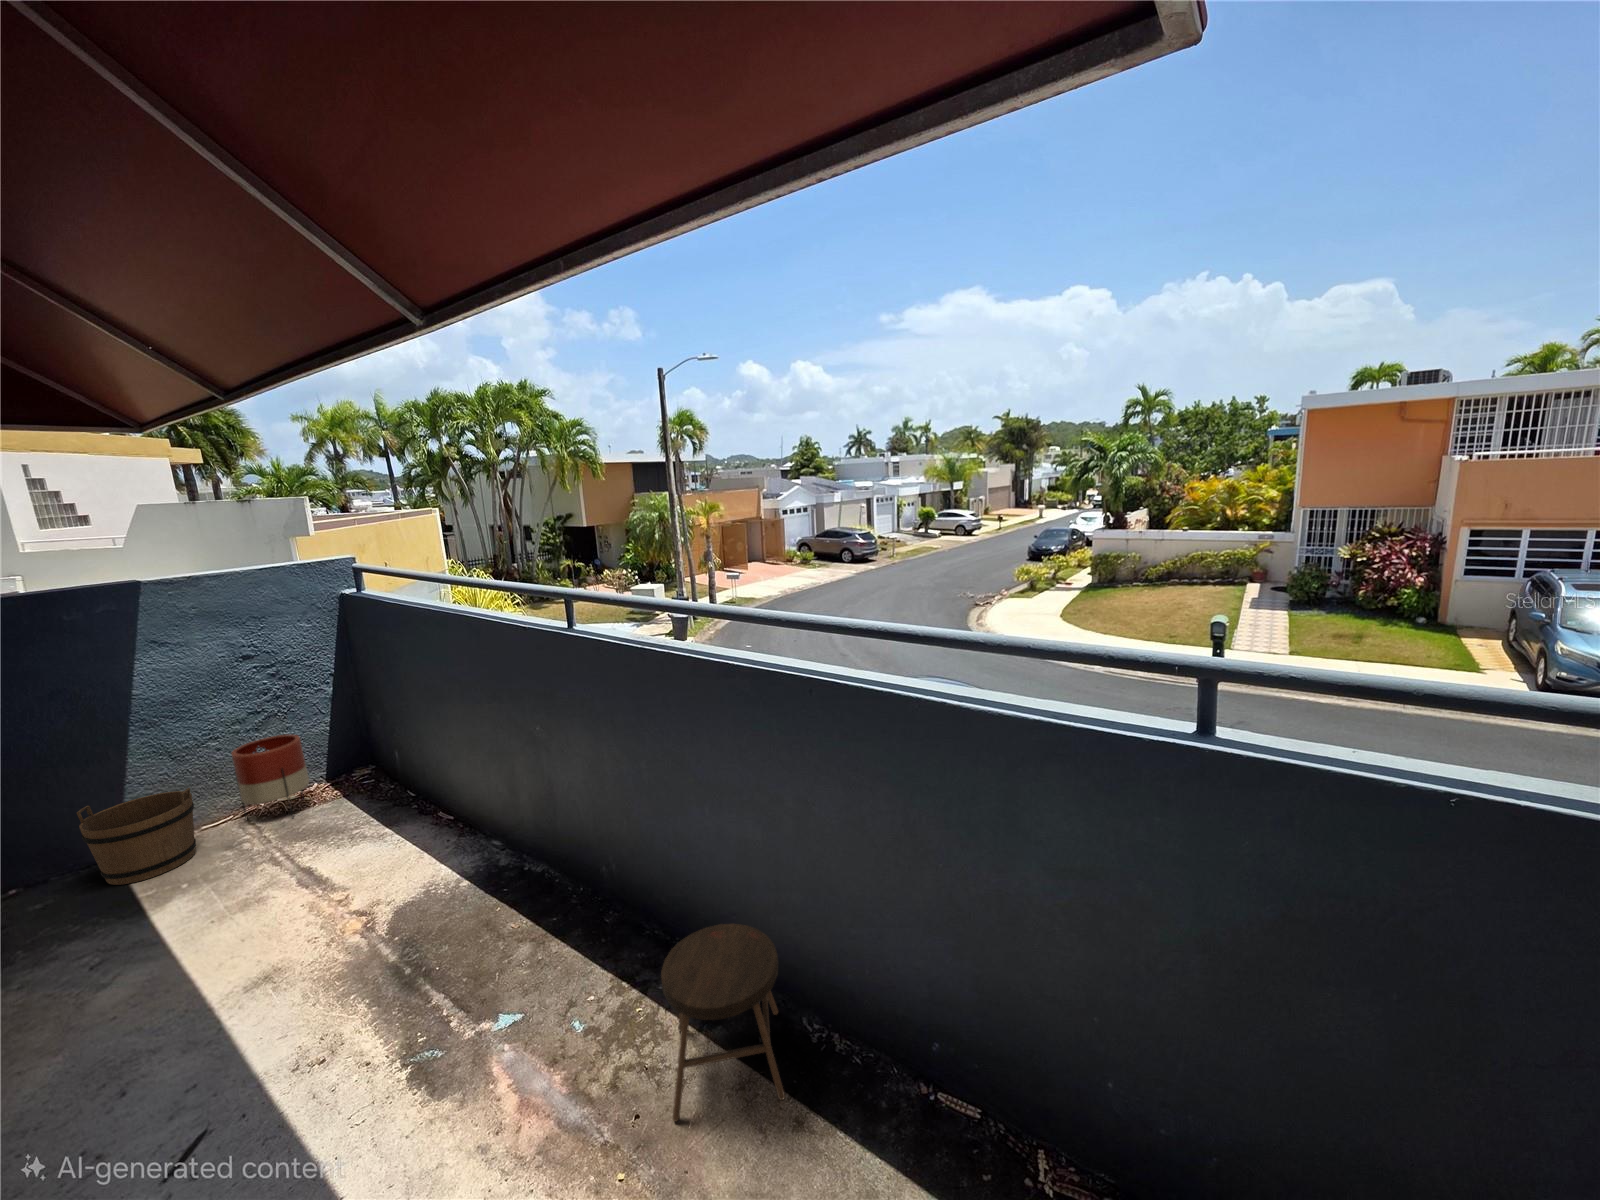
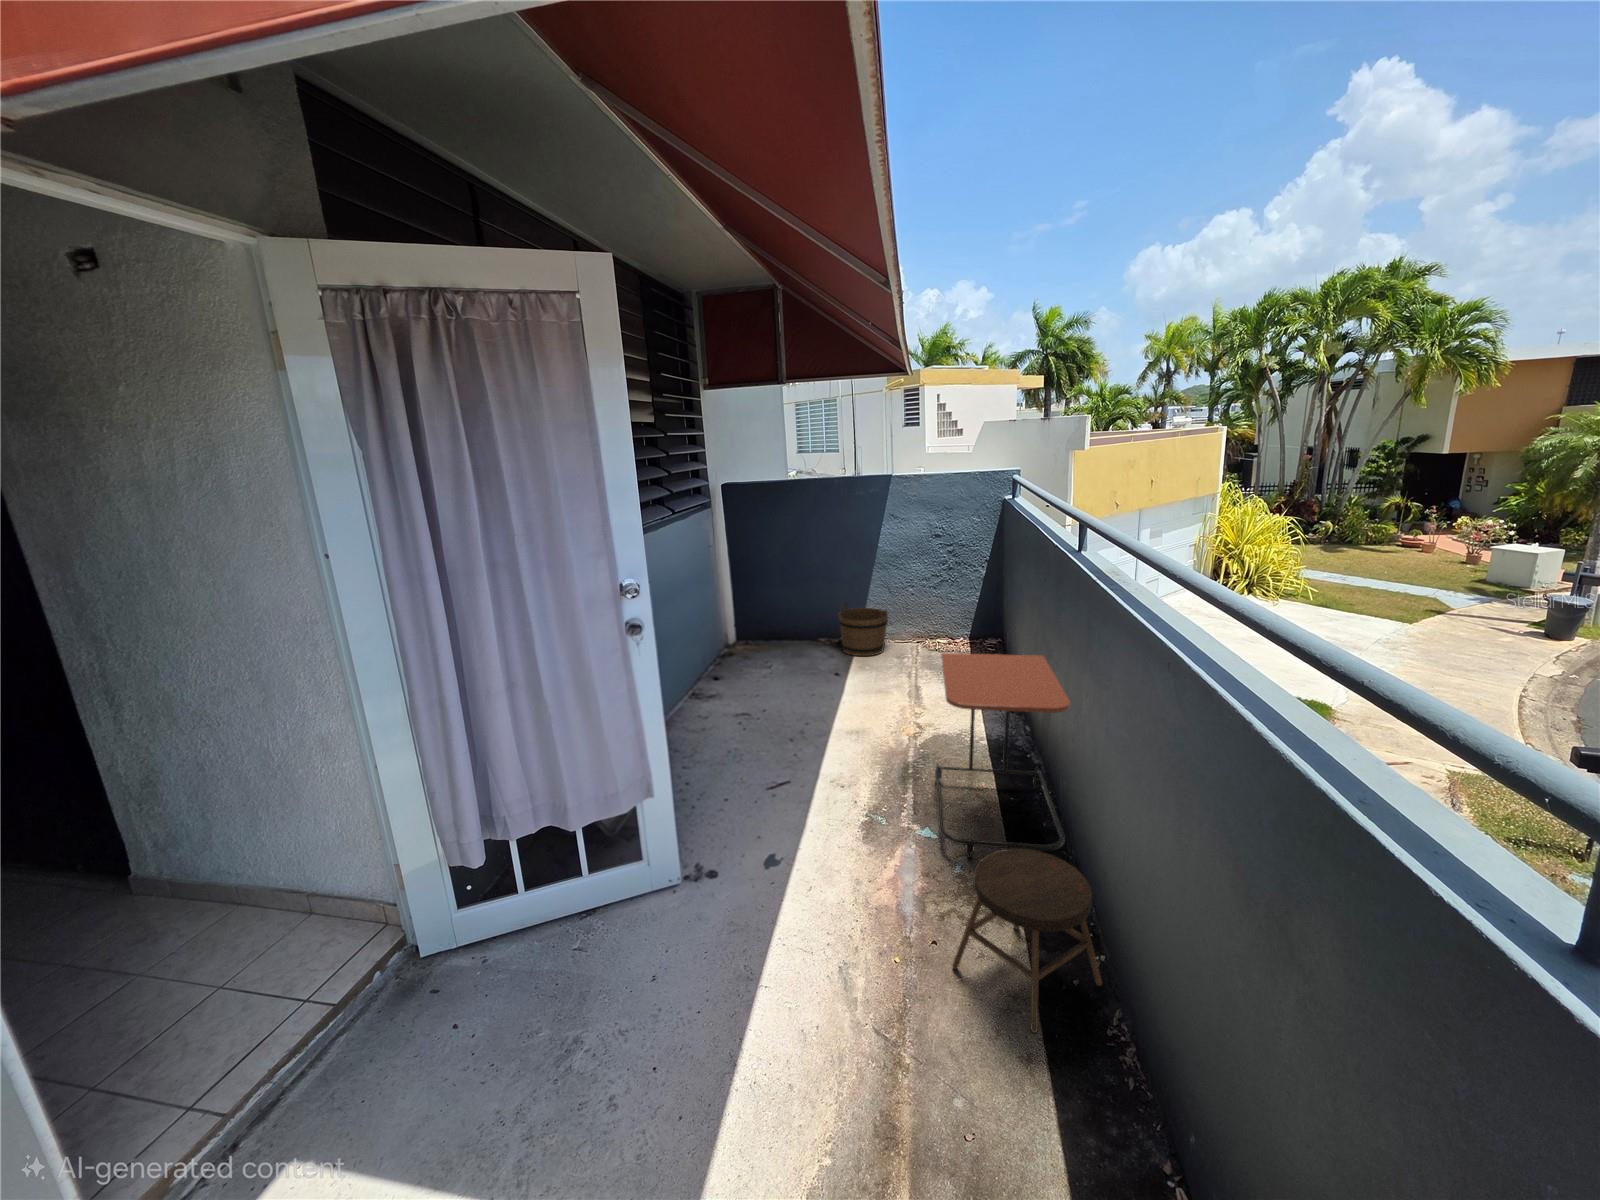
planter: present [232,734,310,820] -> none [915,594,955,655]
side table: none [429,750,652,1008] -> present [935,653,1070,858]

